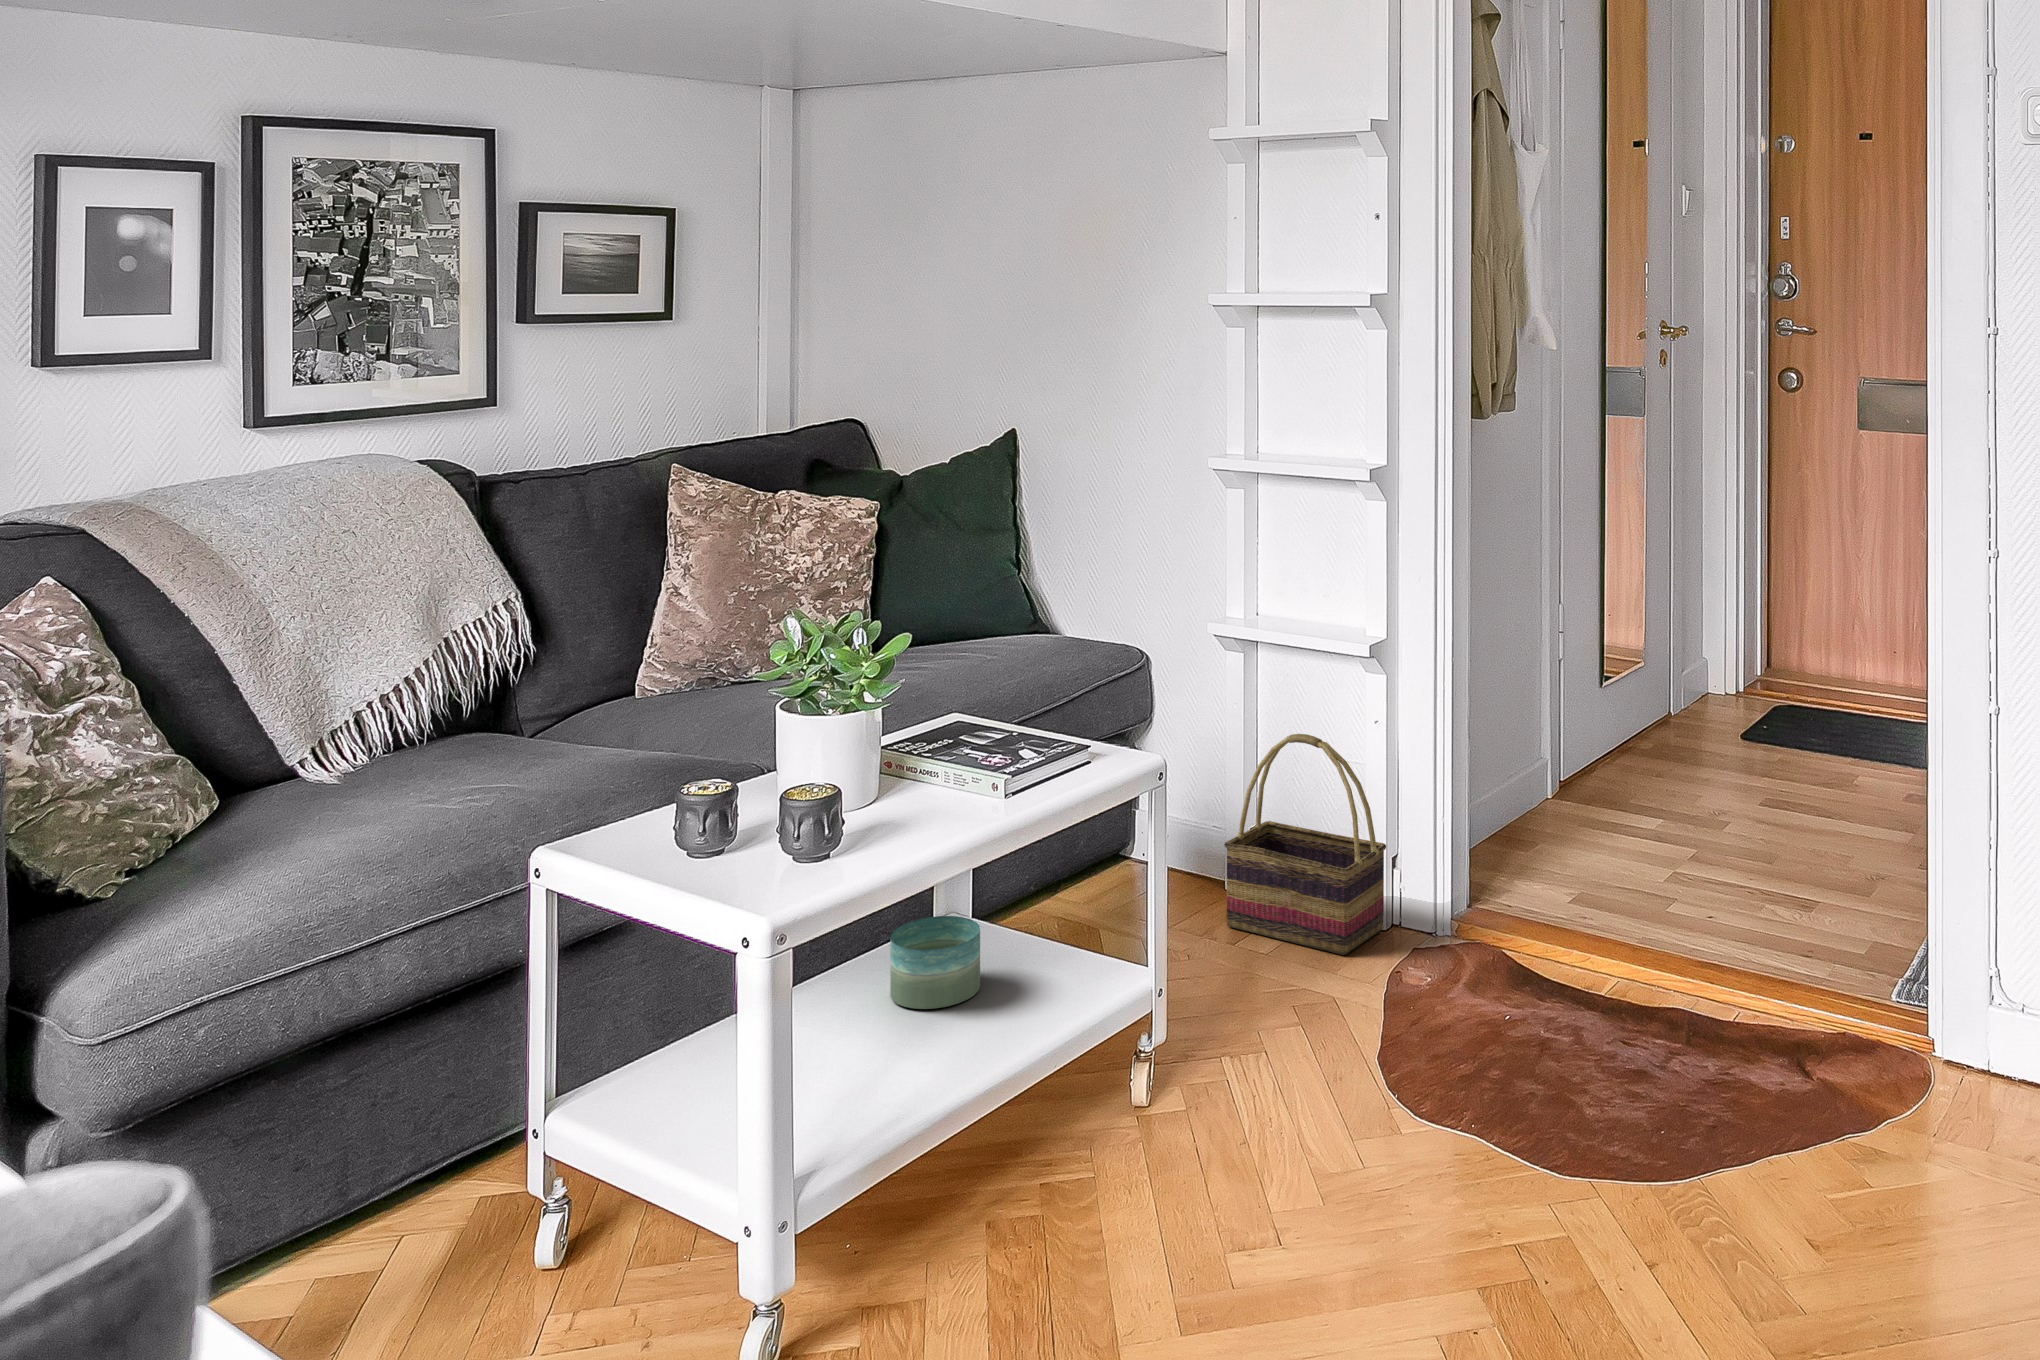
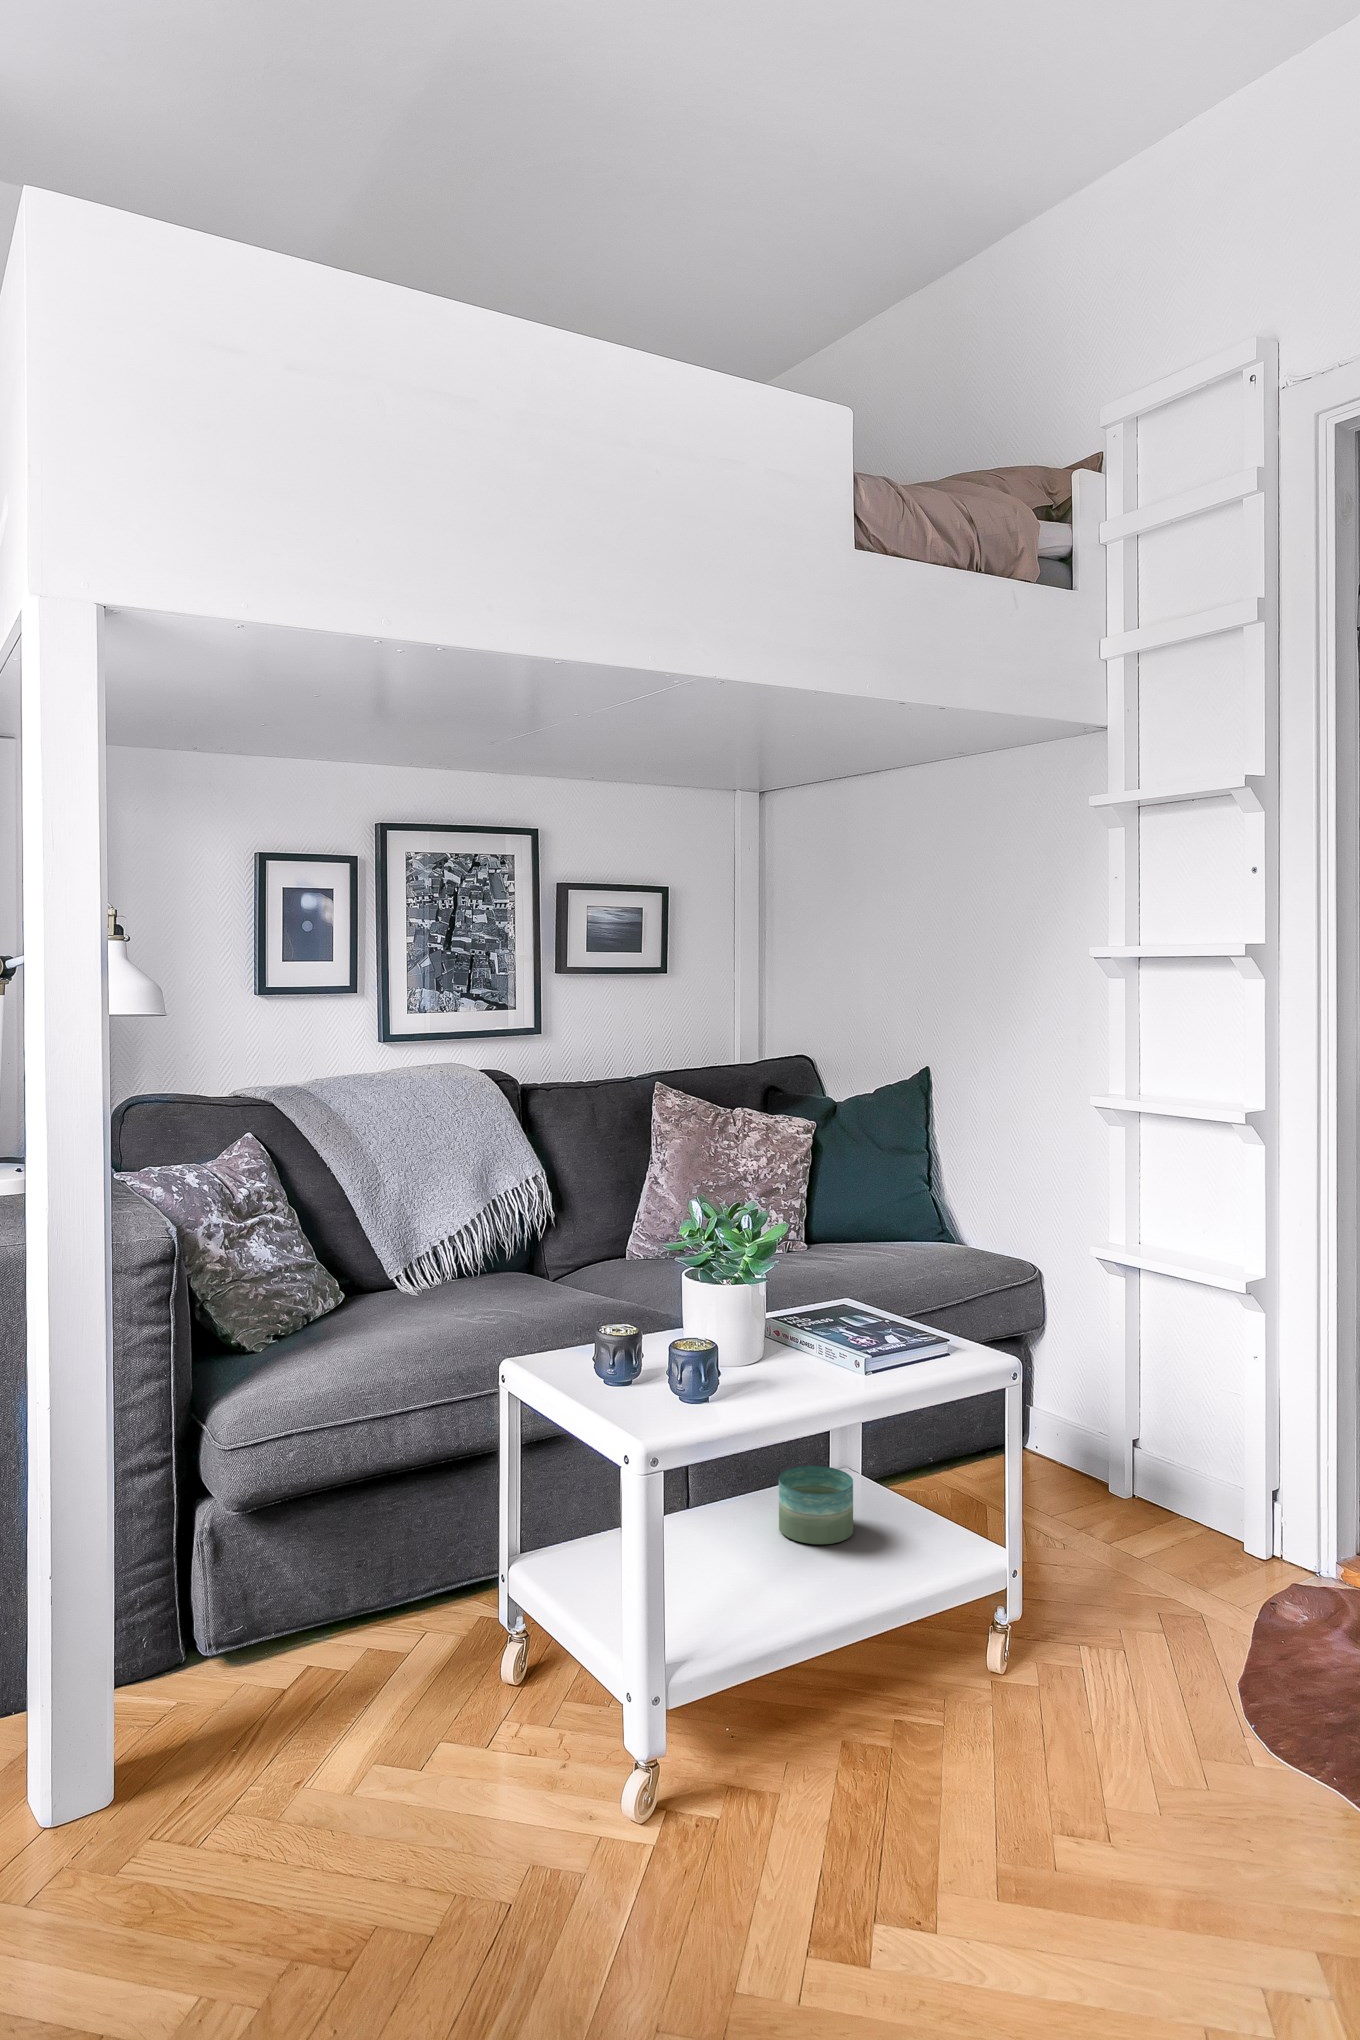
basket: present [1224,734,1386,955] -> none [1101,1354,1263,1569]

